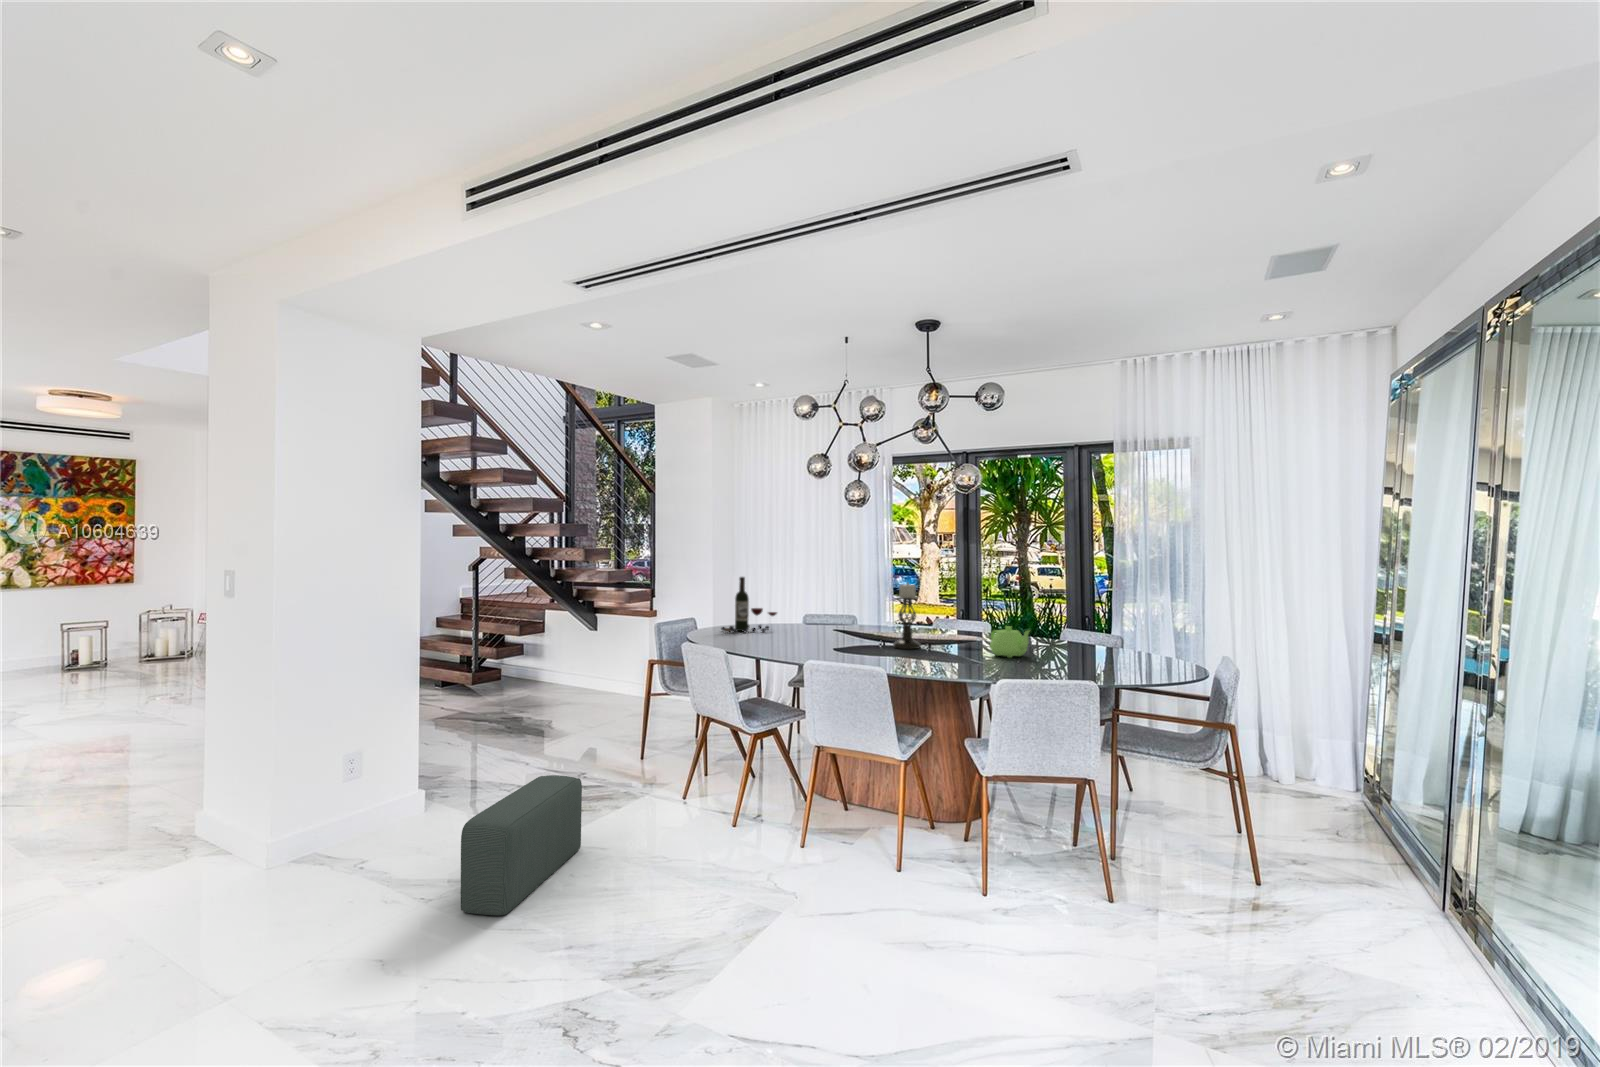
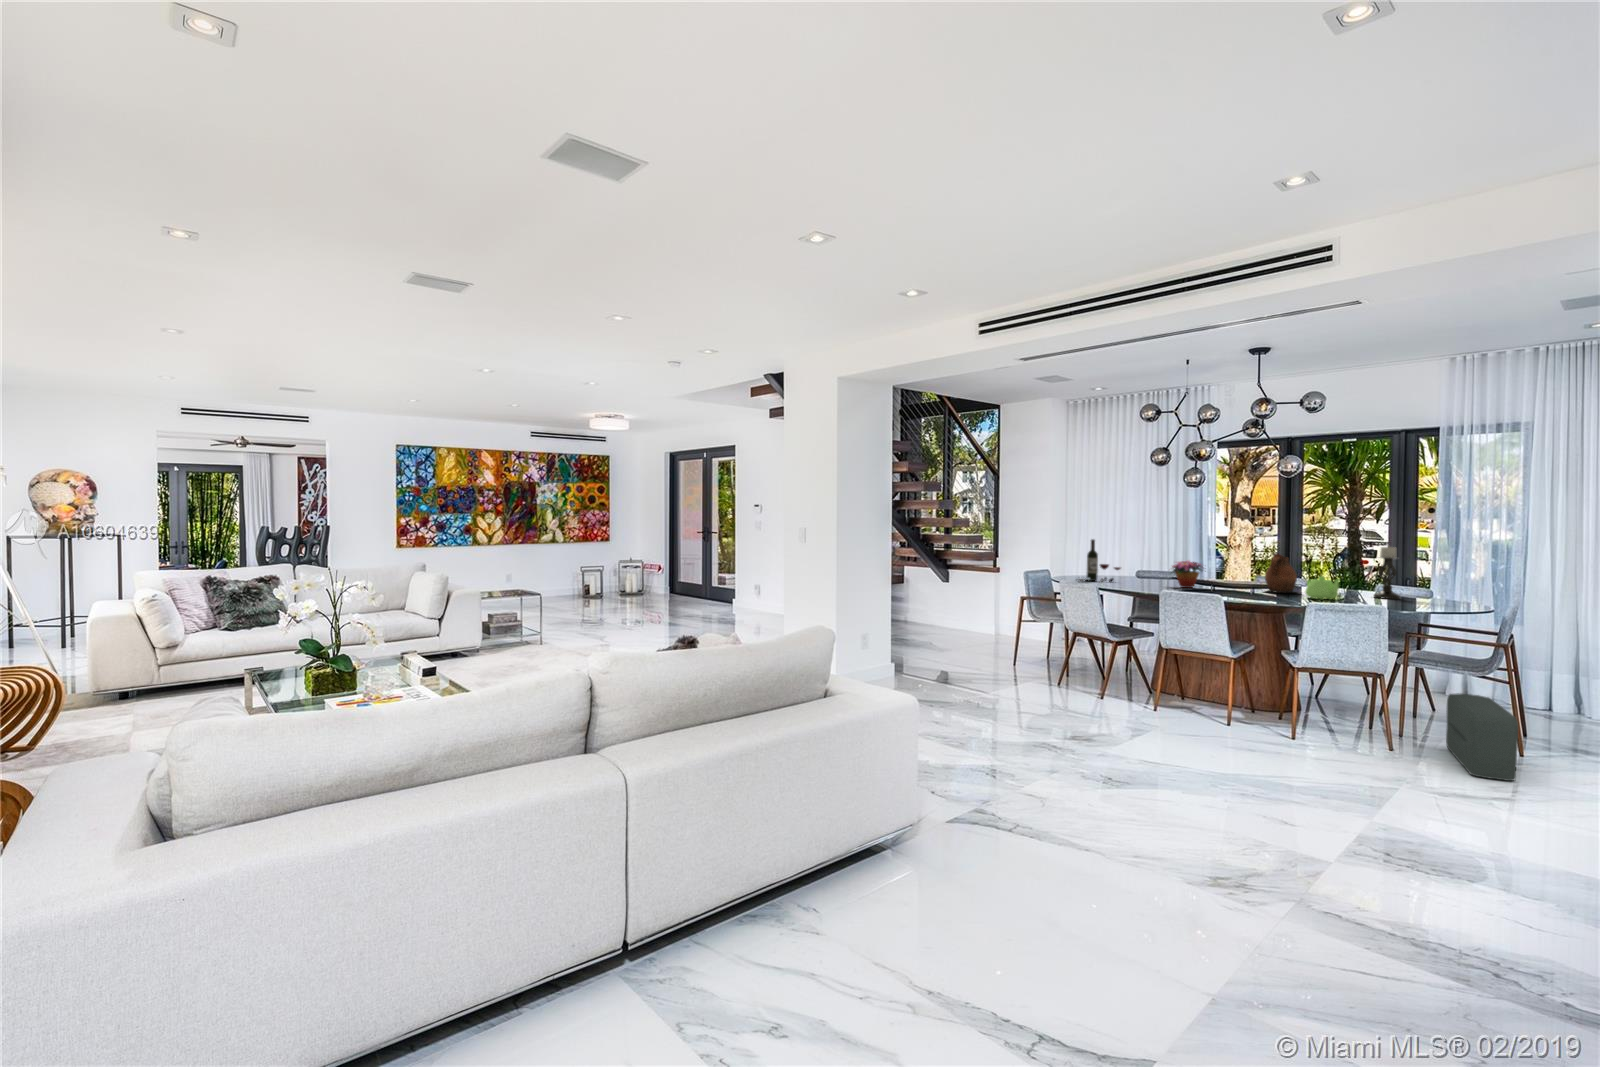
candle holder: present [893,582,921,649] -> present [1374,546,1401,599]
ceramic pitcher: none [936,594,985,646] -> present [1265,553,1297,593]
flower arrangement: none [827,603,880,640] -> present [1172,561,1203,588]
pouf: present [461,775,582,915] -> present [1446,693,1518,781]

